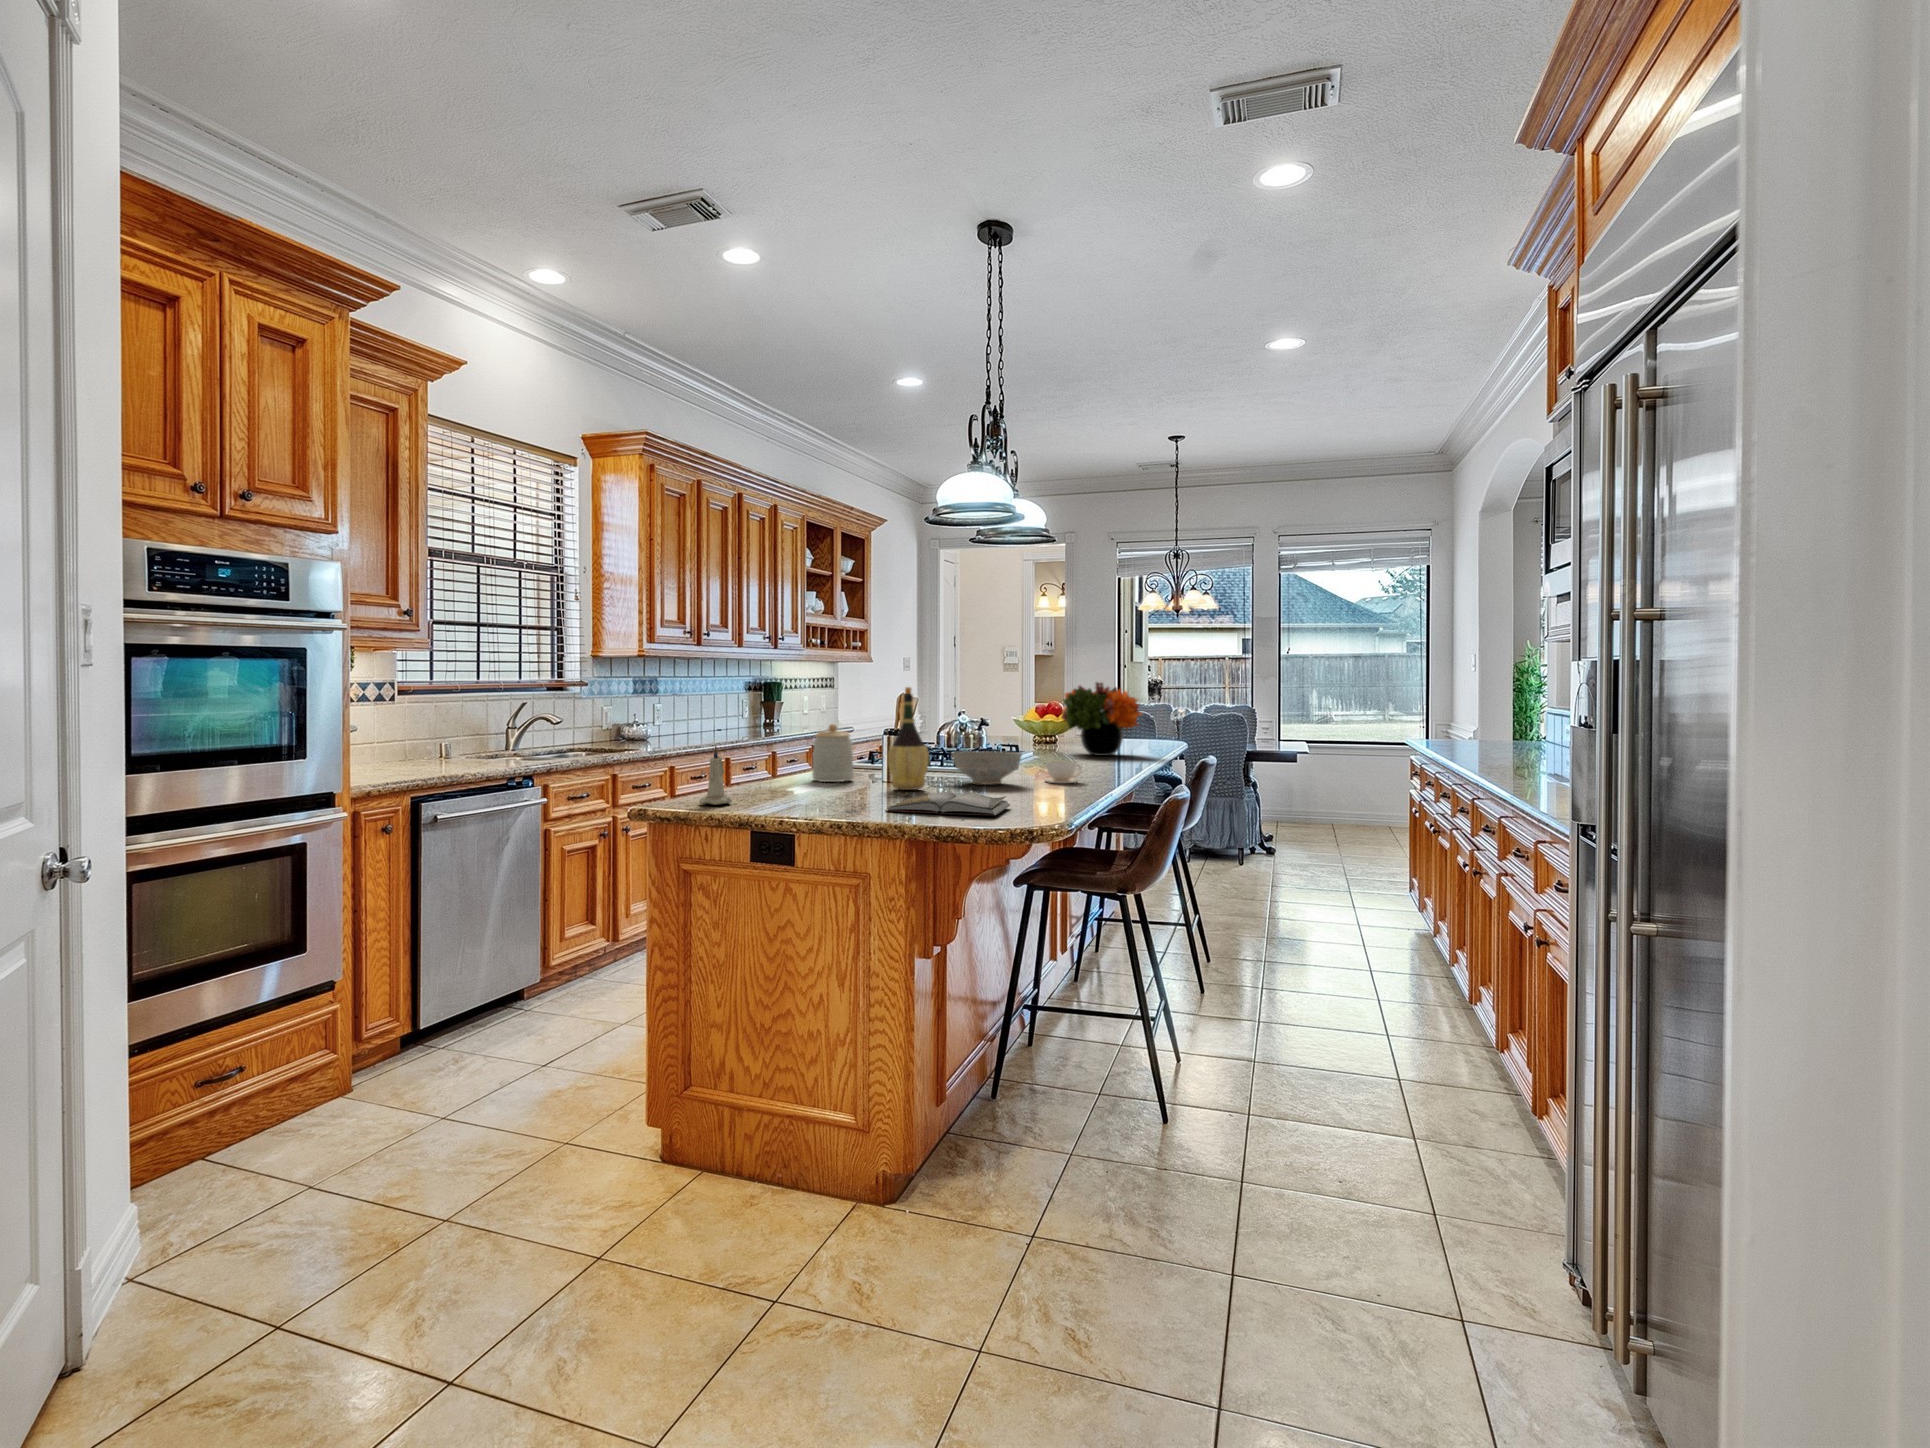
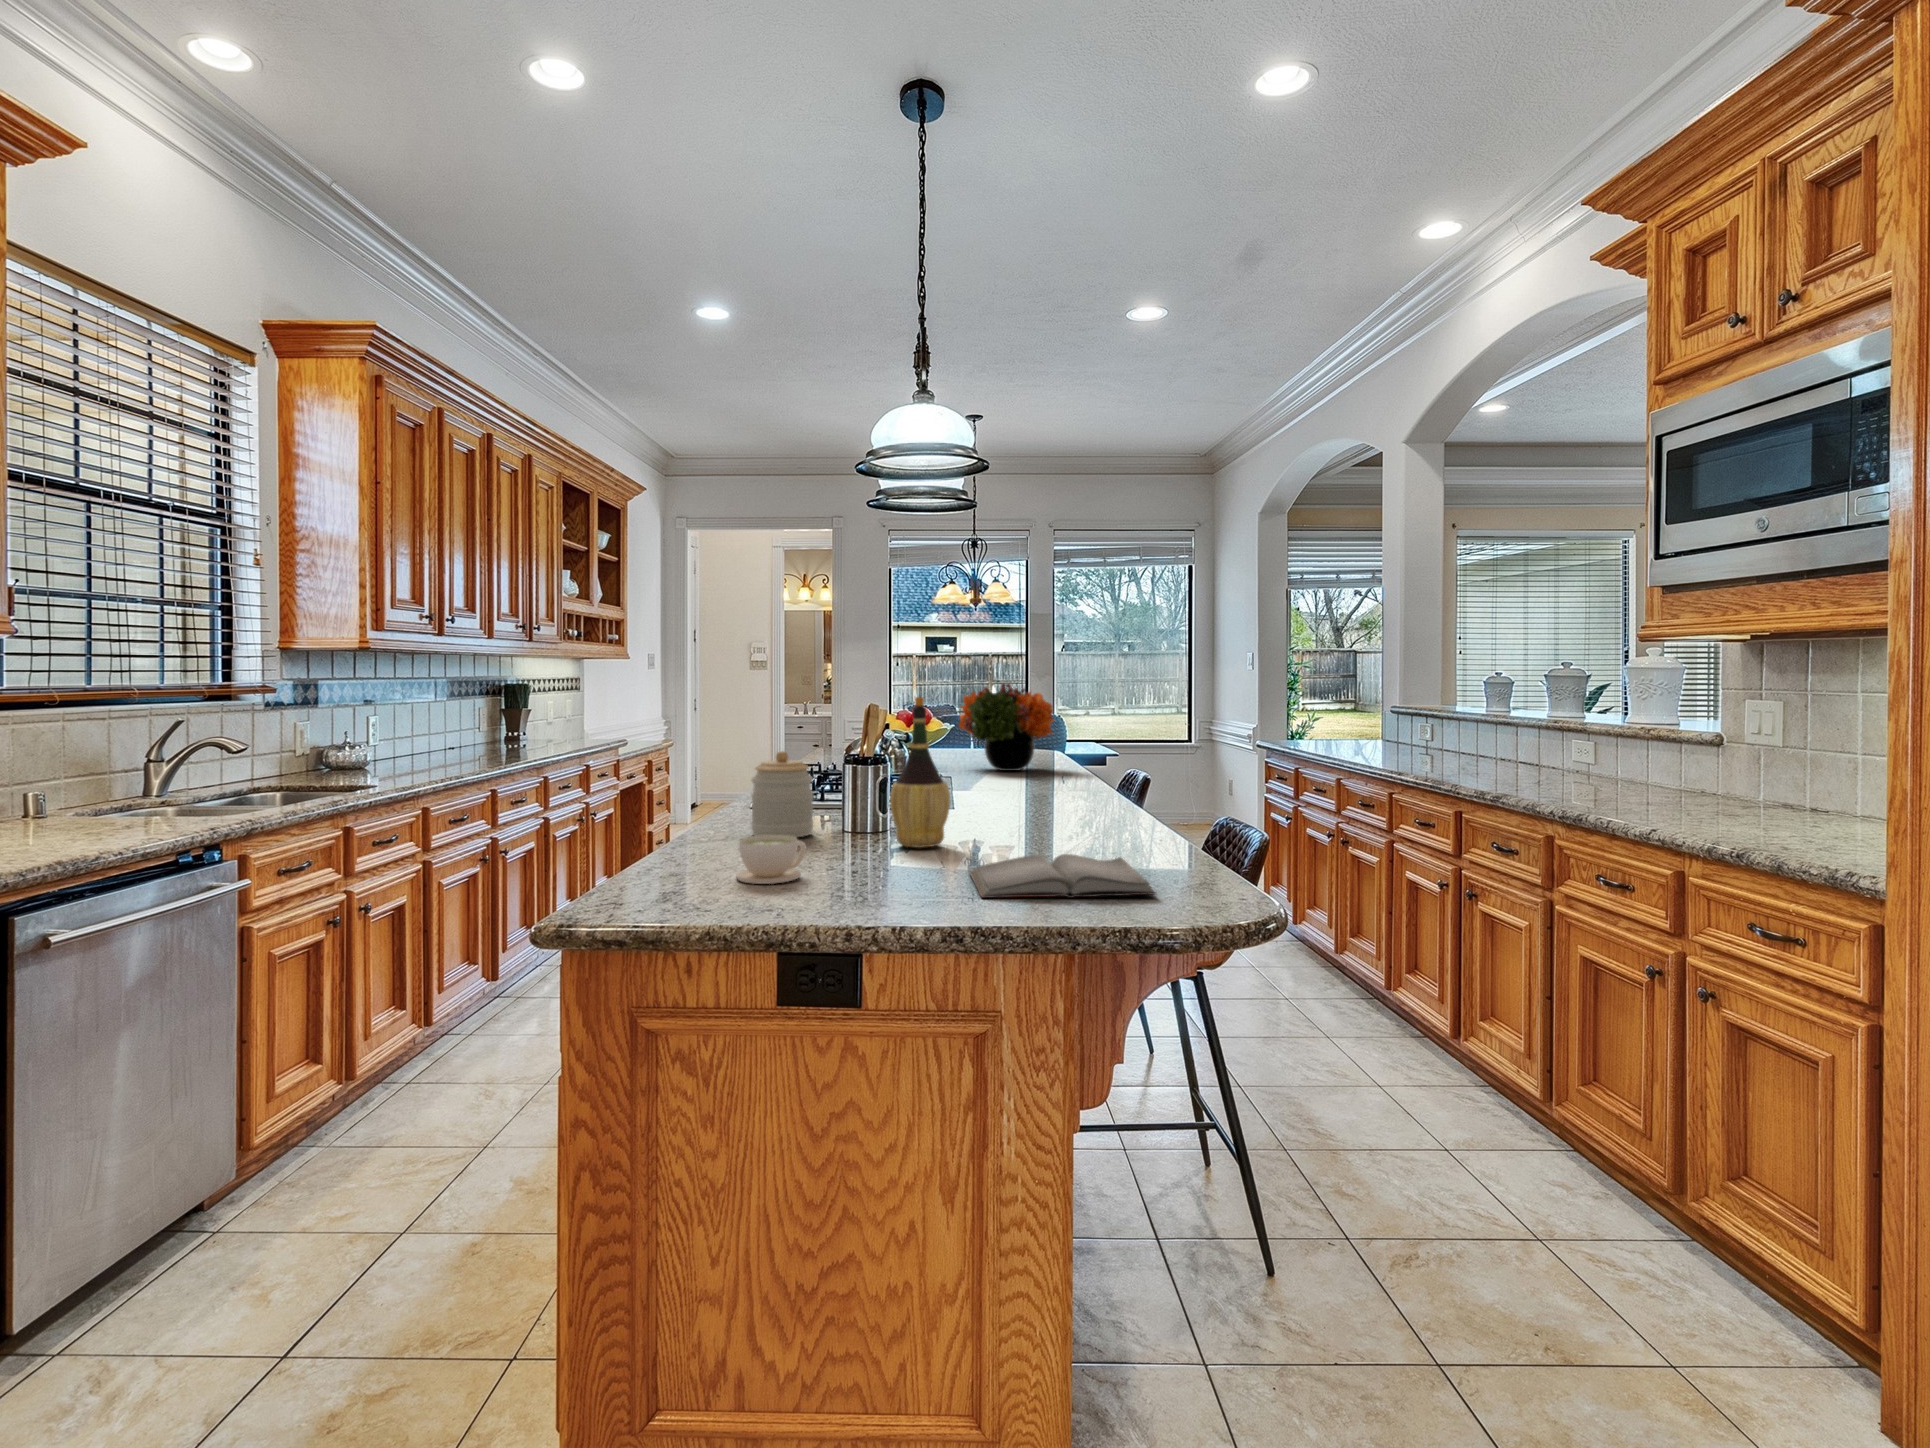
candle: present [699,746,732,805] -> none [665,804,720,910]
decorative bowl: present [952,751,1022,785] -> none [944,780,1042,829]
coffee cup: present [1045,760,1081,783] -> present [736,835,806,884]

